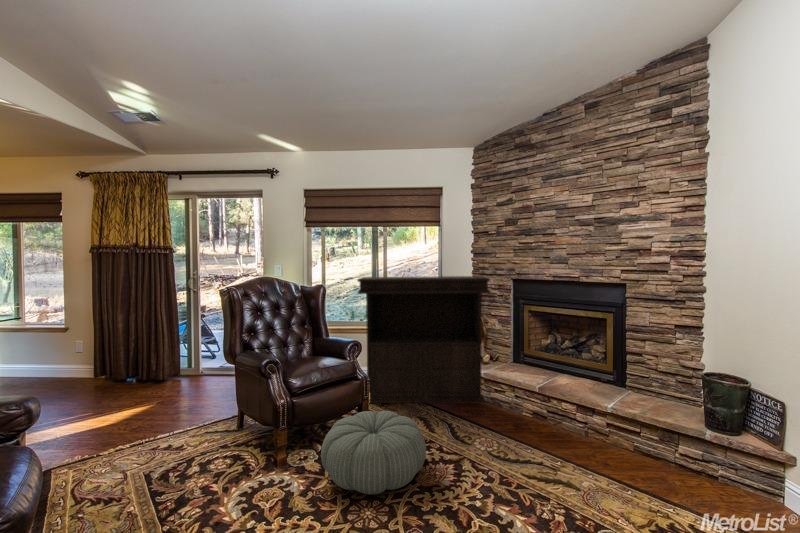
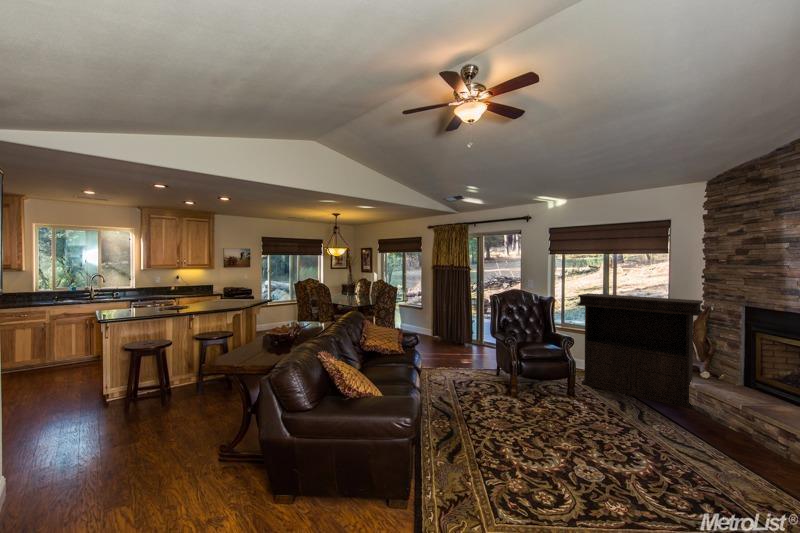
pouf: present [321,411,426,494] -> none [533,379,602,422]

